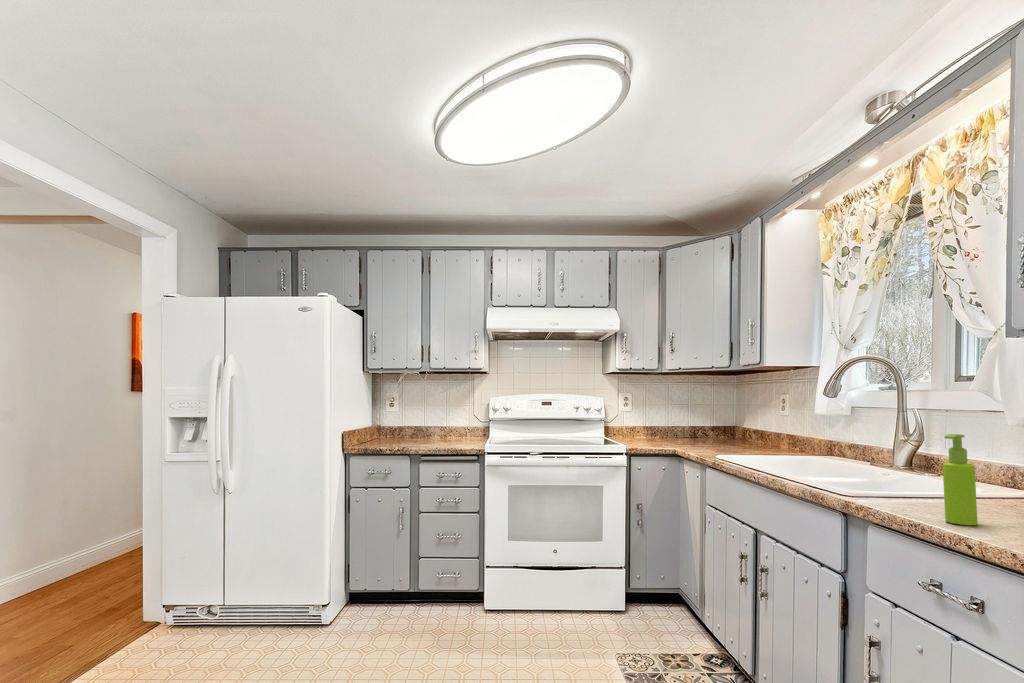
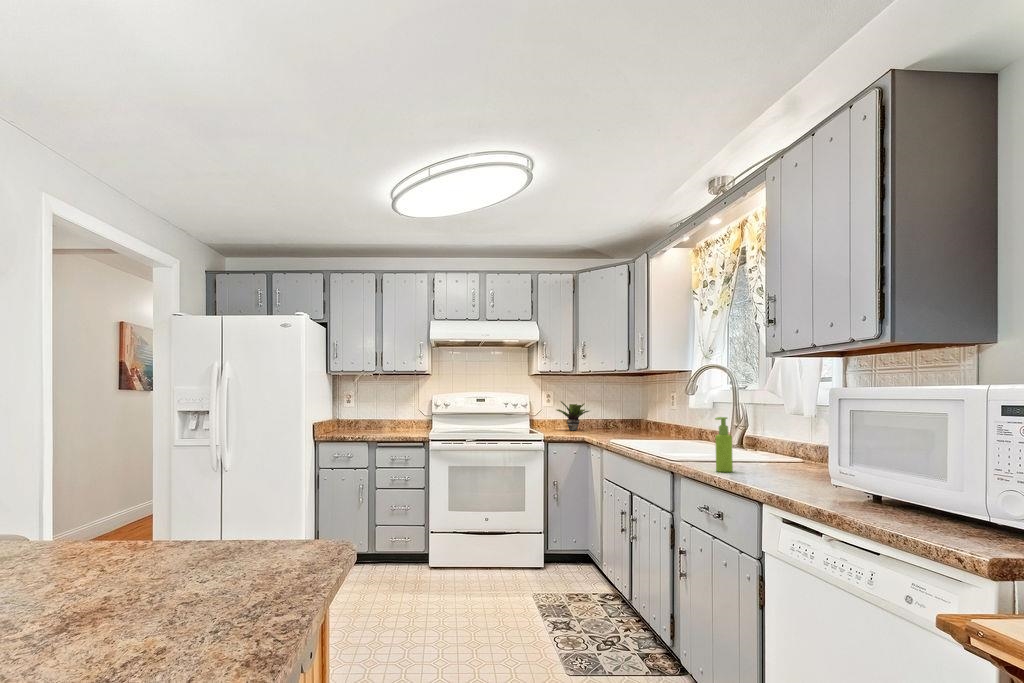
potted plant: none [633,405,678,441] -> present [557,401,589,431]

